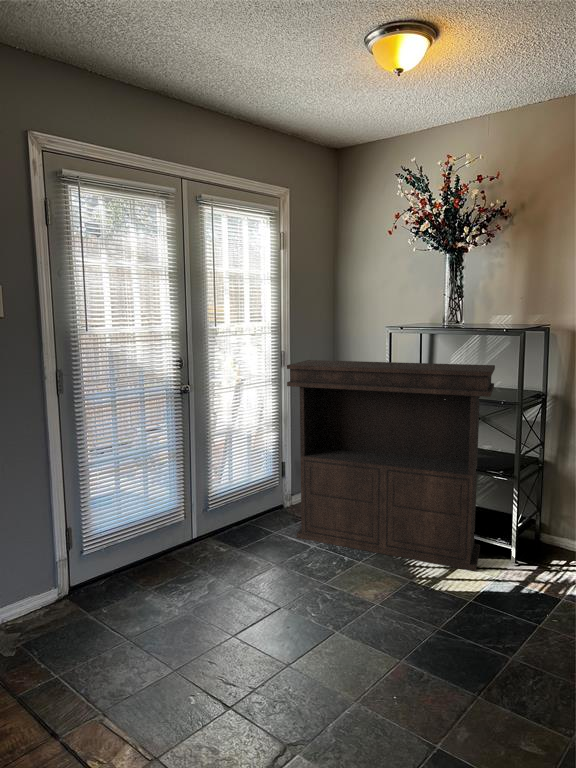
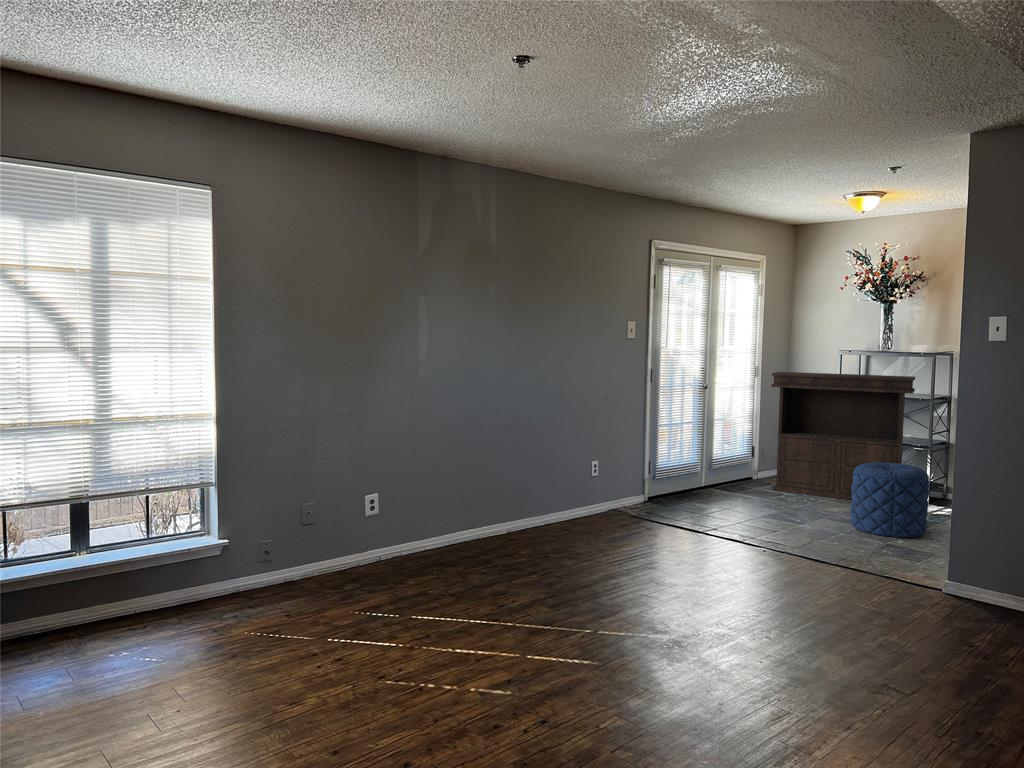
pouf: none [378,539,521,723] -> present [850,462,930,537]

